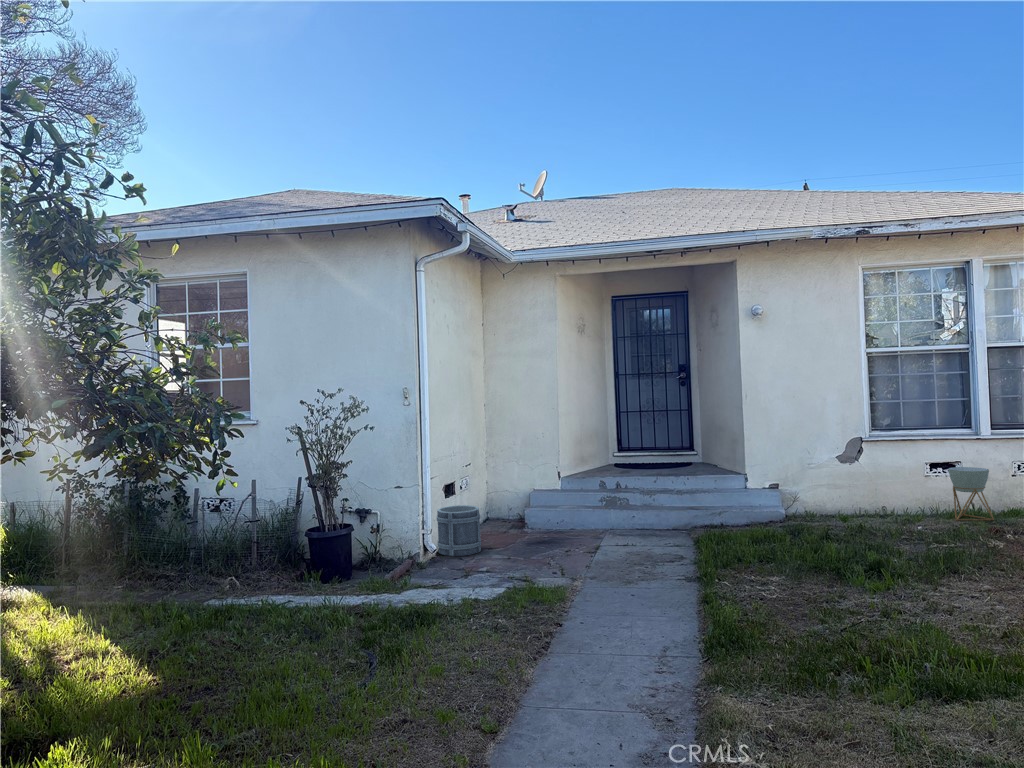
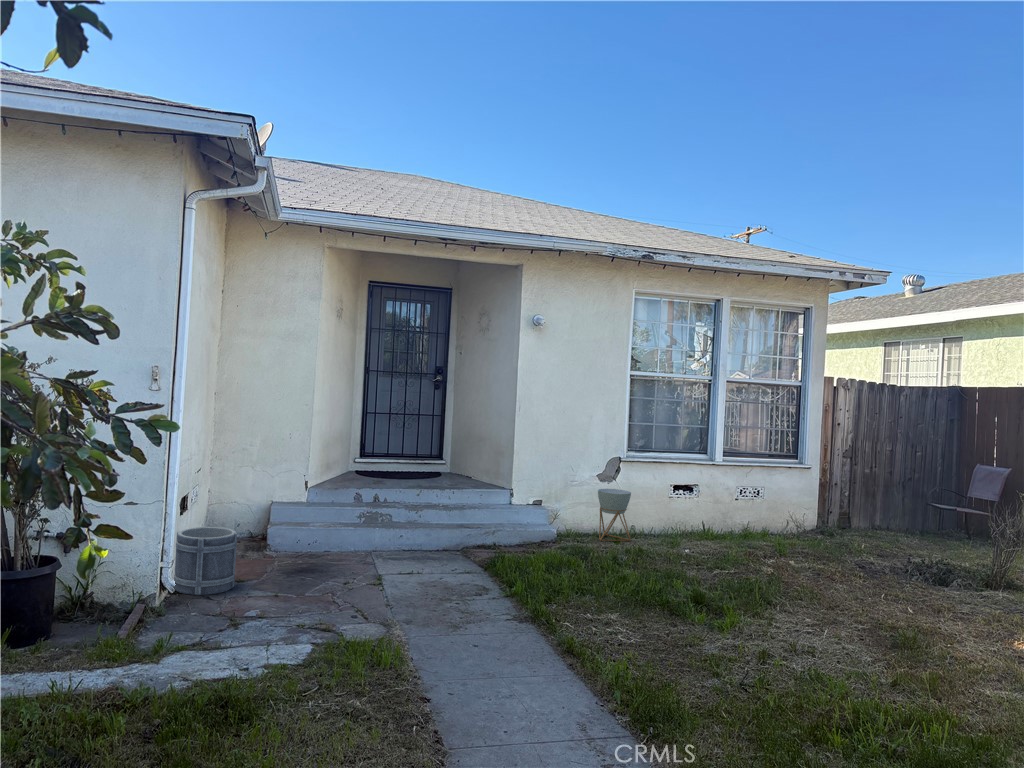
planter: present [948,467,994,521] -> present [598,489,631,541]

